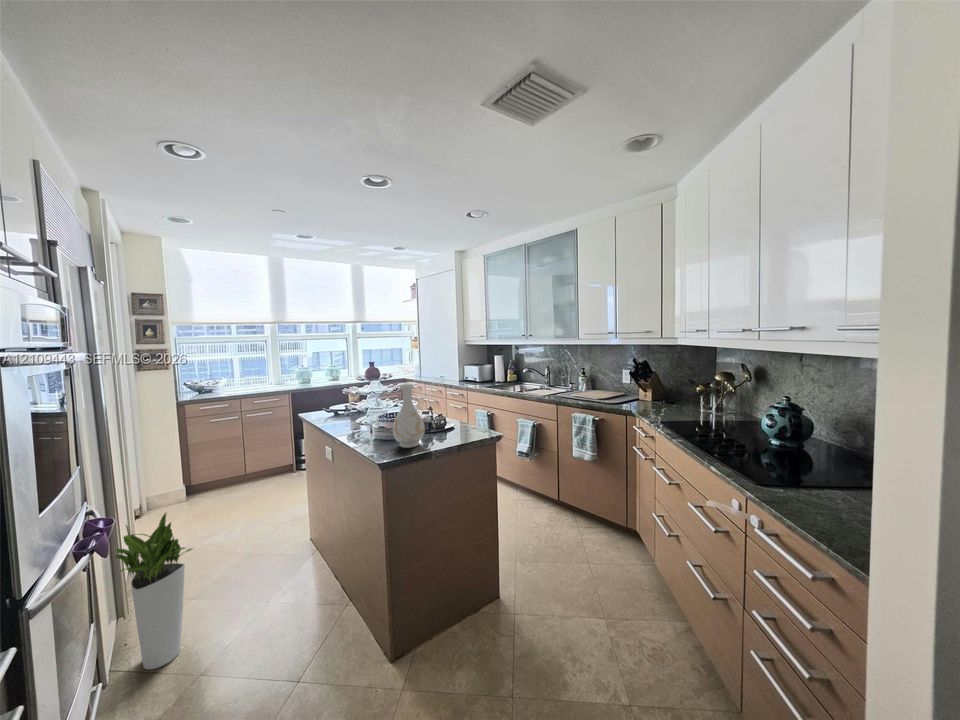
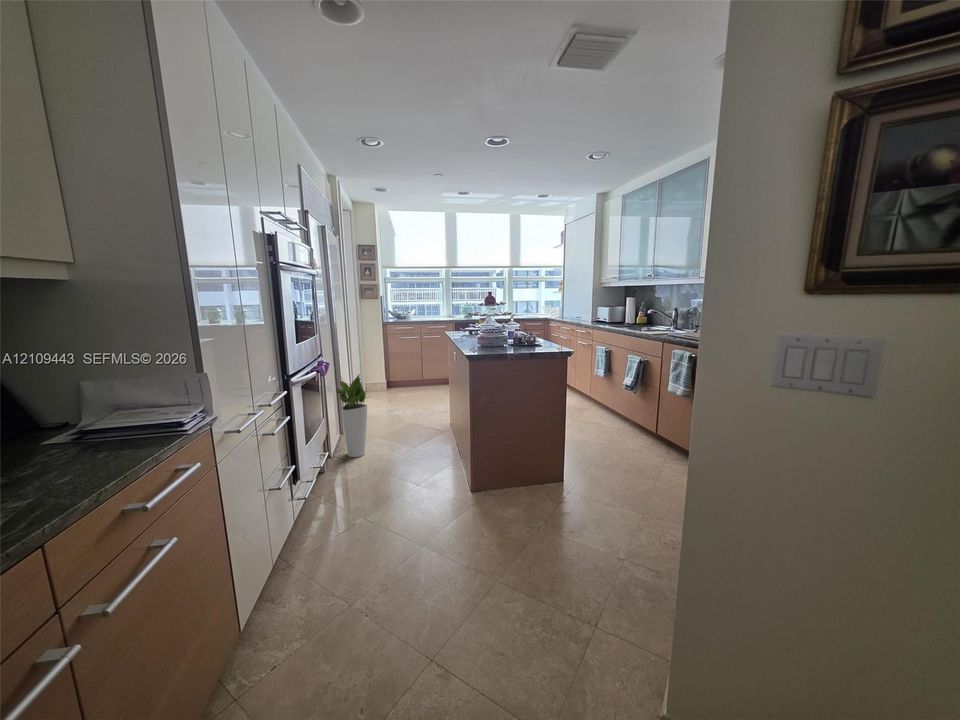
vase: present [393,383,425,448] -> none [482,301,505,348]

